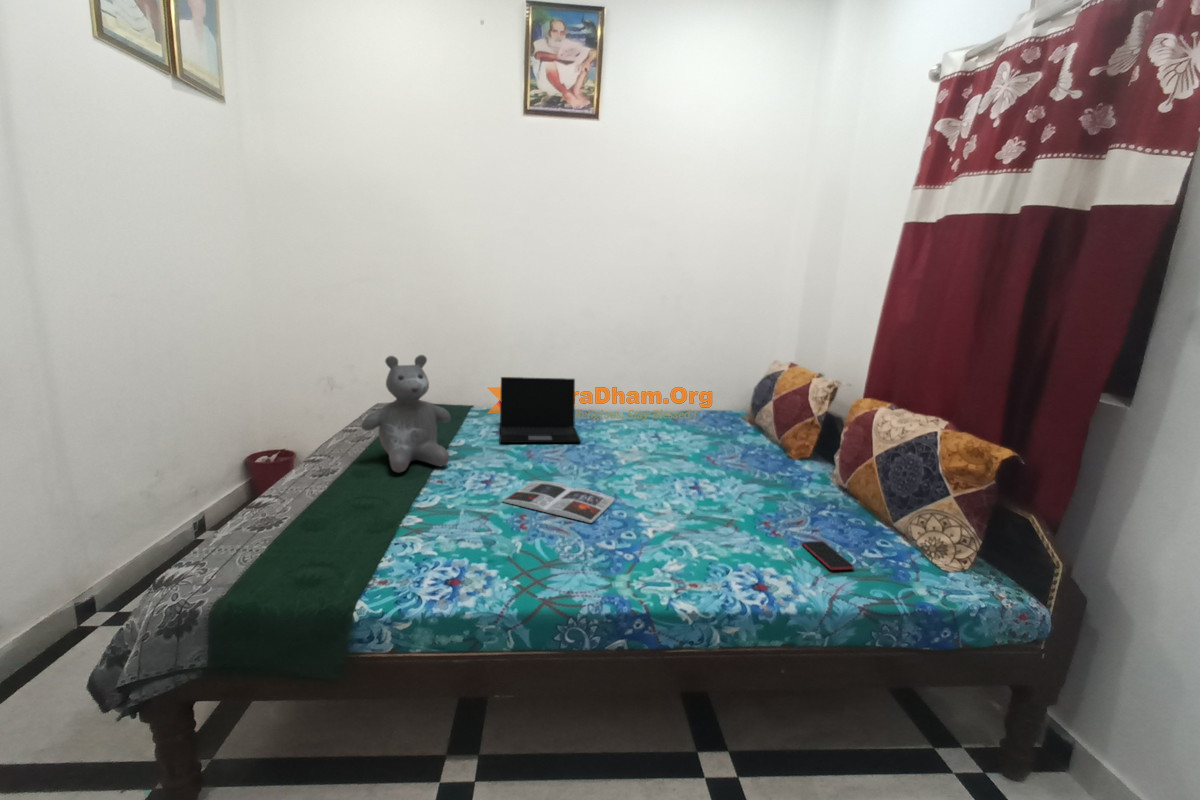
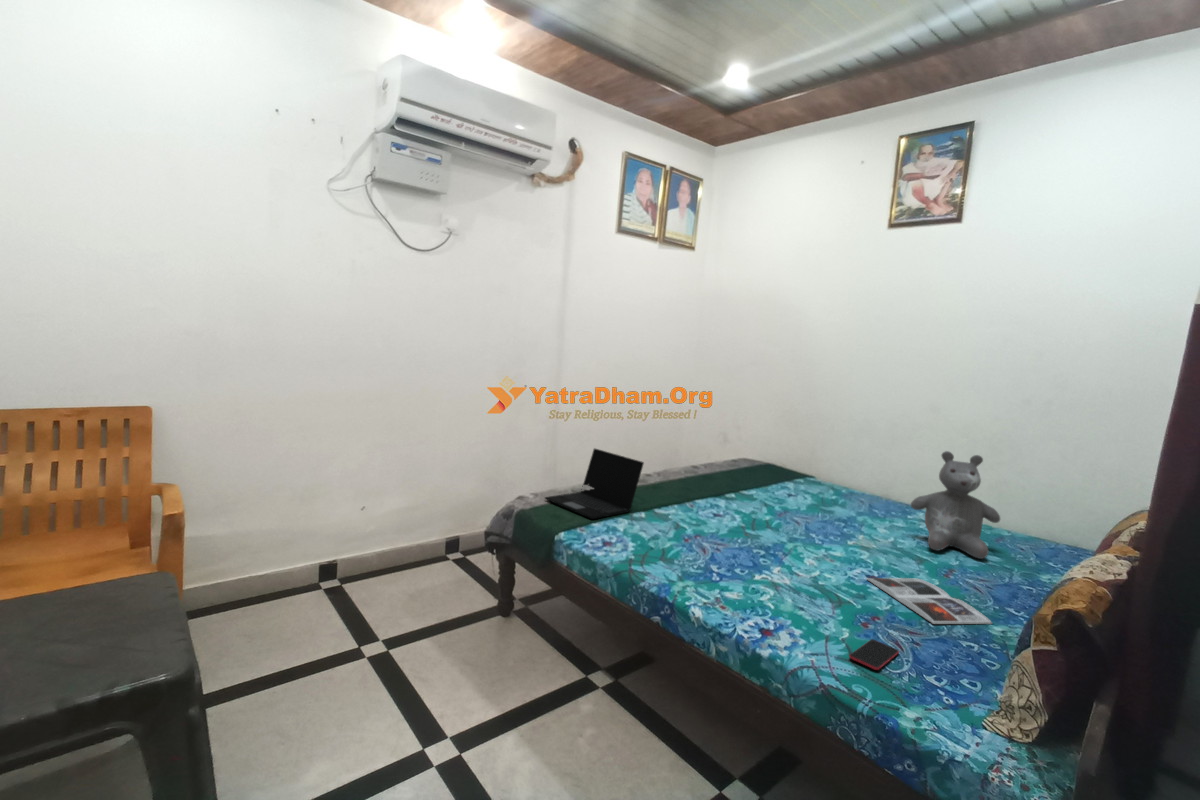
teddy bear: present [362,355,451,473] -> present [911,451,1000,559]
laptop: present [500,377,580,443] -> present [545,449,644,519]
magazine: present [503,481,615,523] -> present [867,578,992,624]

